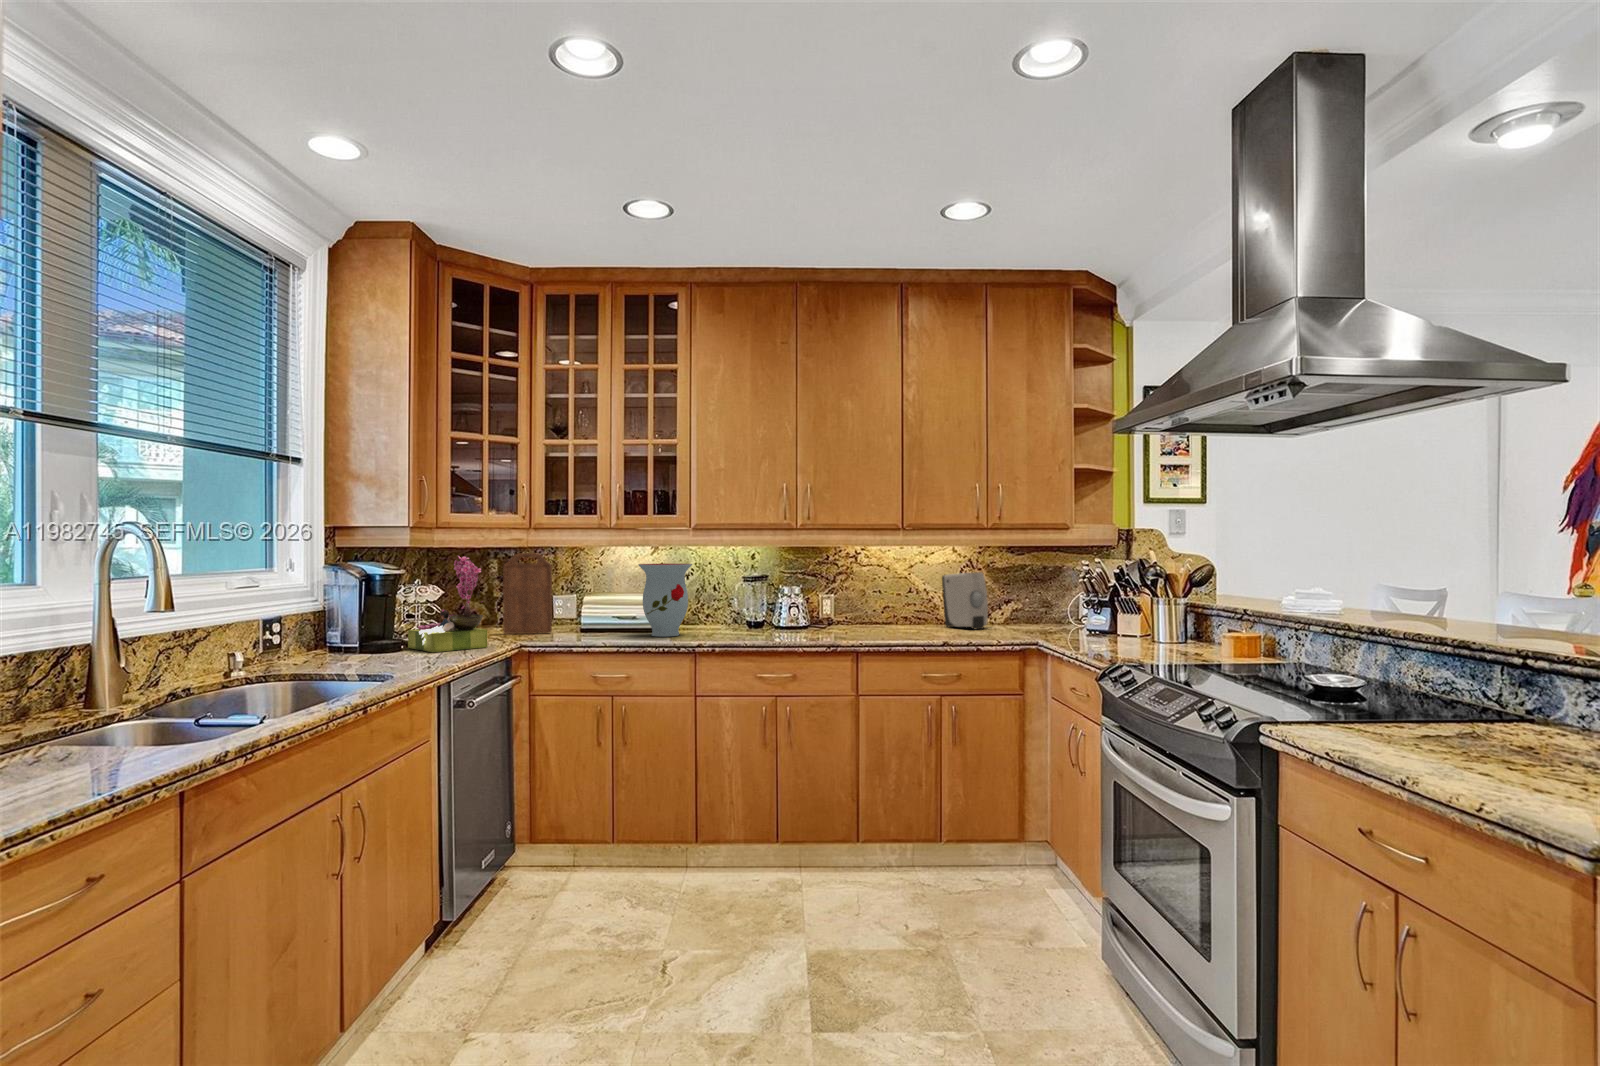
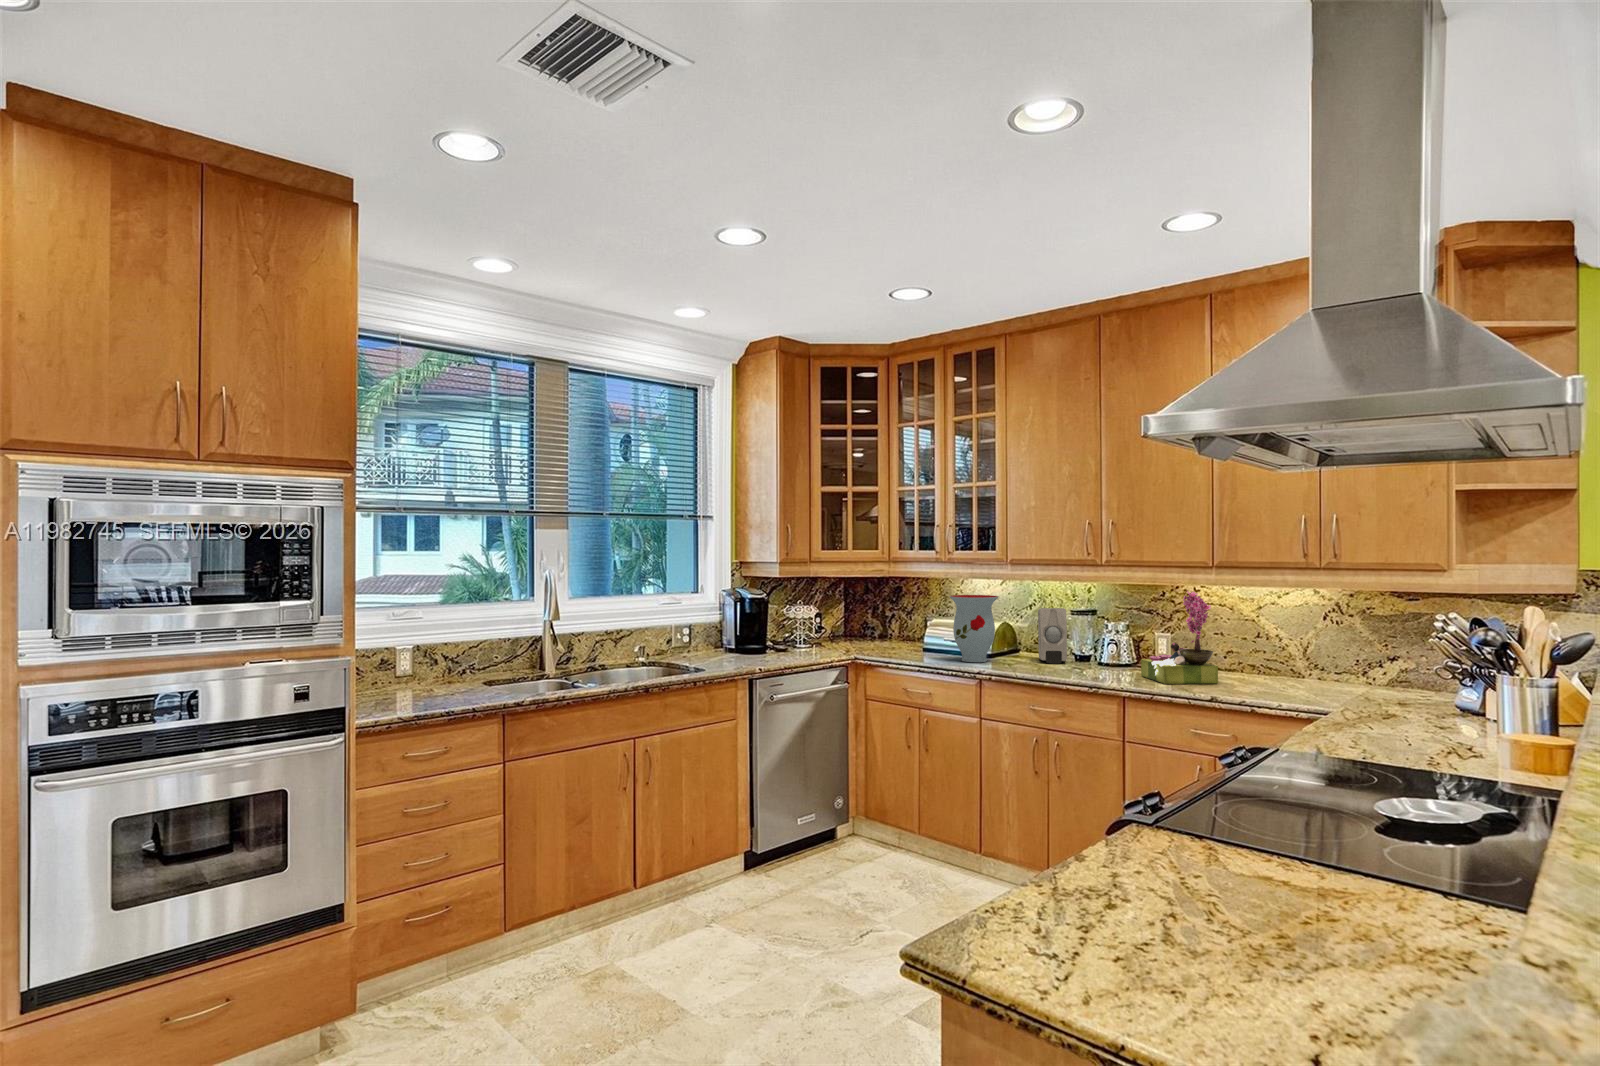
cutting board: present [503,553,552,634] -> none [868,582,902,650]
flower arrangement: present [408,556,487,652] -> present [1141,591,1218,684]
soap dispenser: present [942,572,988,629] -> present [1038,608,1067,664]

